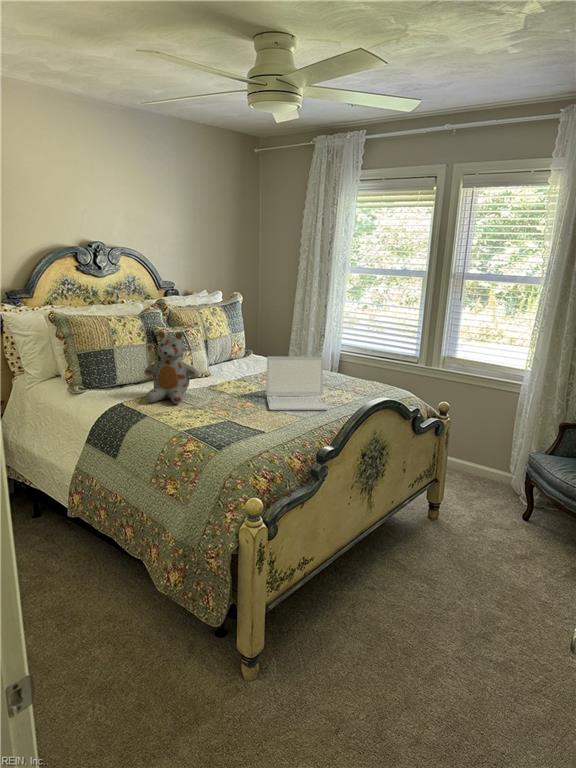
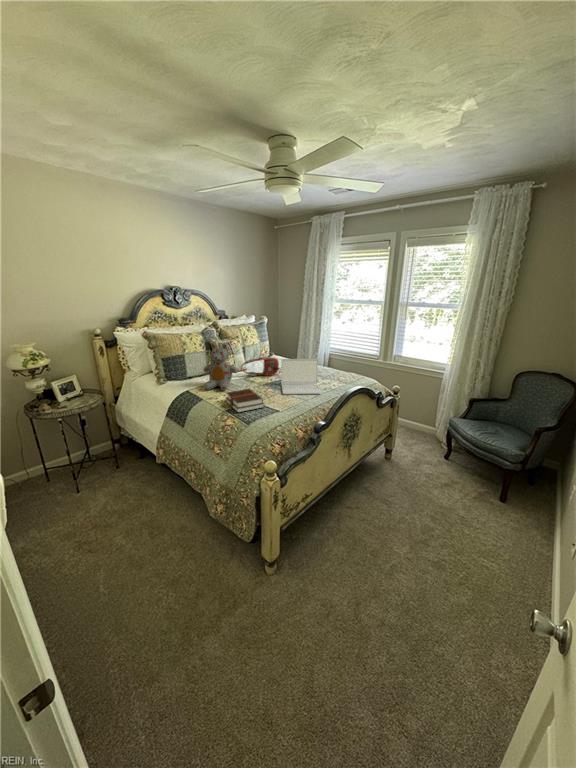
handbag: none [202,355,263,384] -> present [241,357,279,376]
hardback book: none [180,401,242,434] -> present [226,389,264,412]

